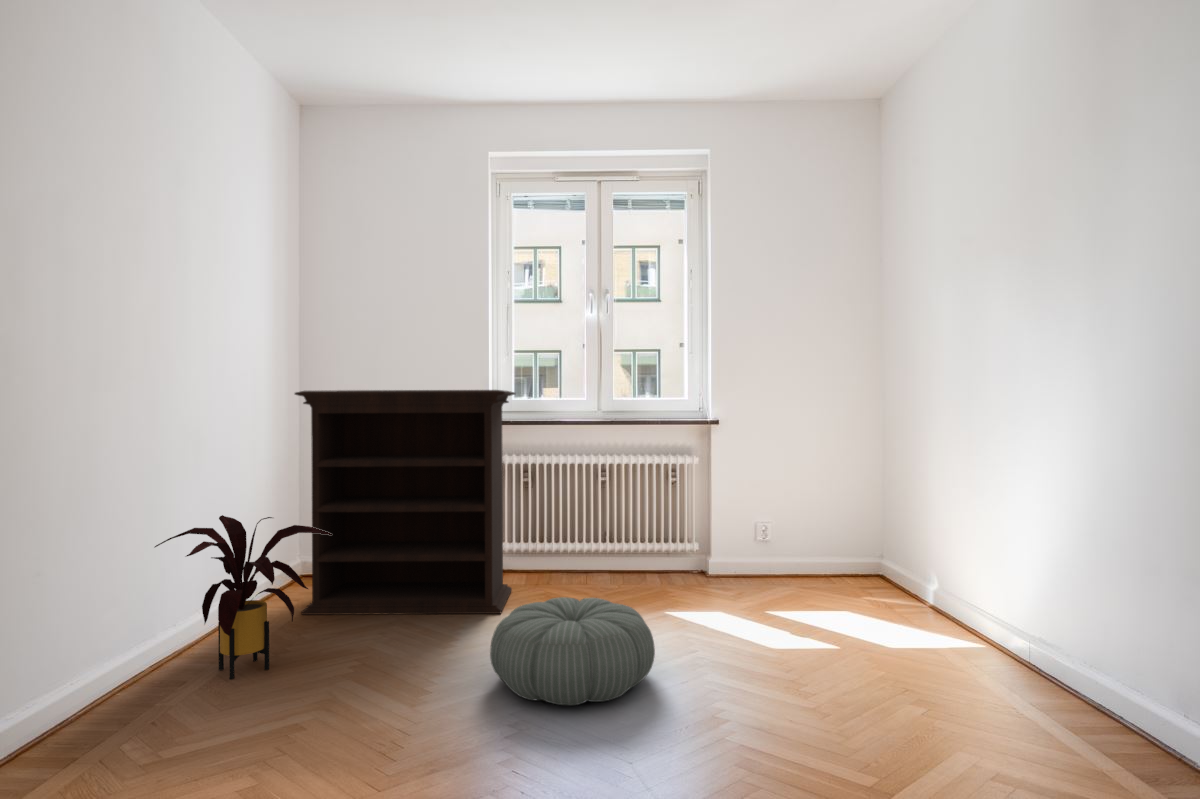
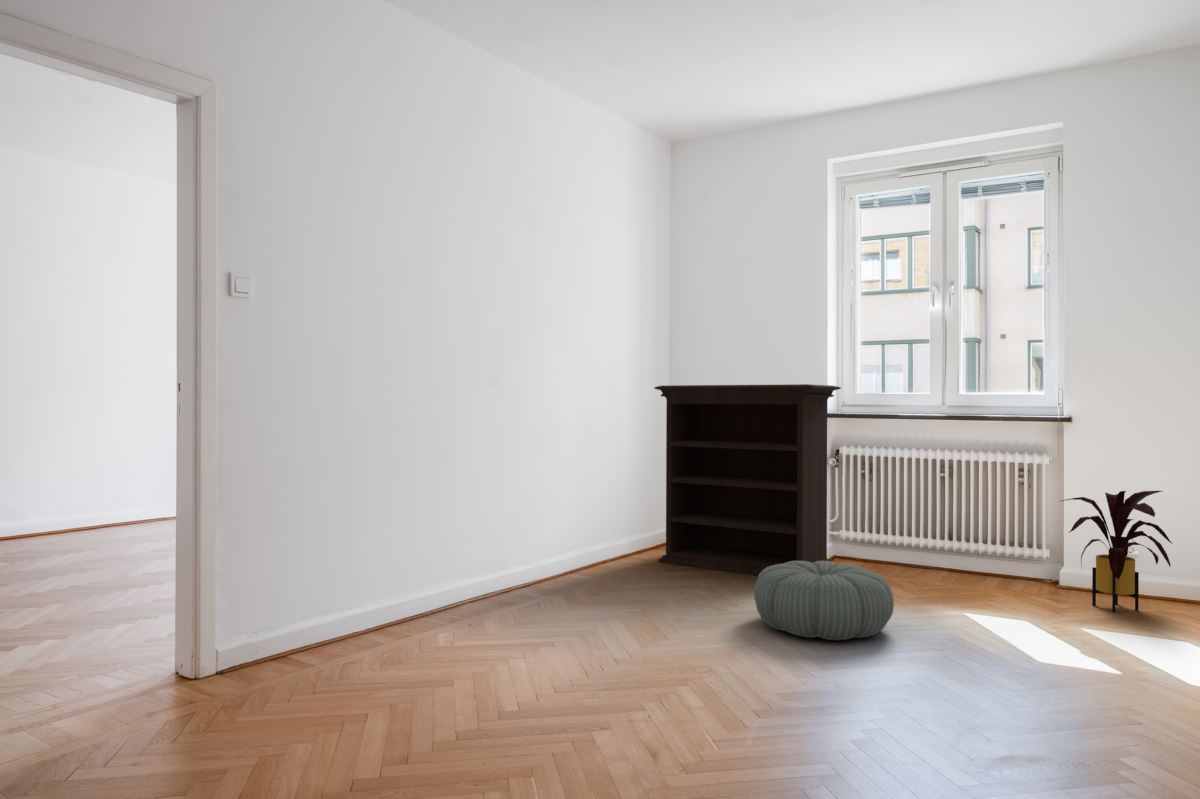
house plant: present [155,515,331,679] -> present [1060,491,1172,612]

